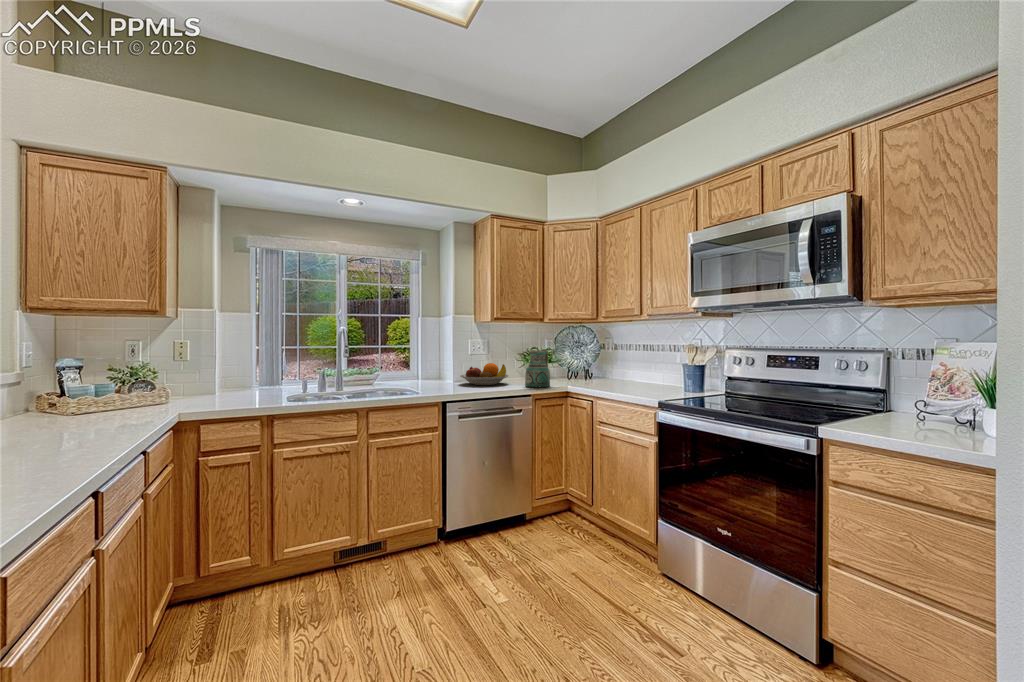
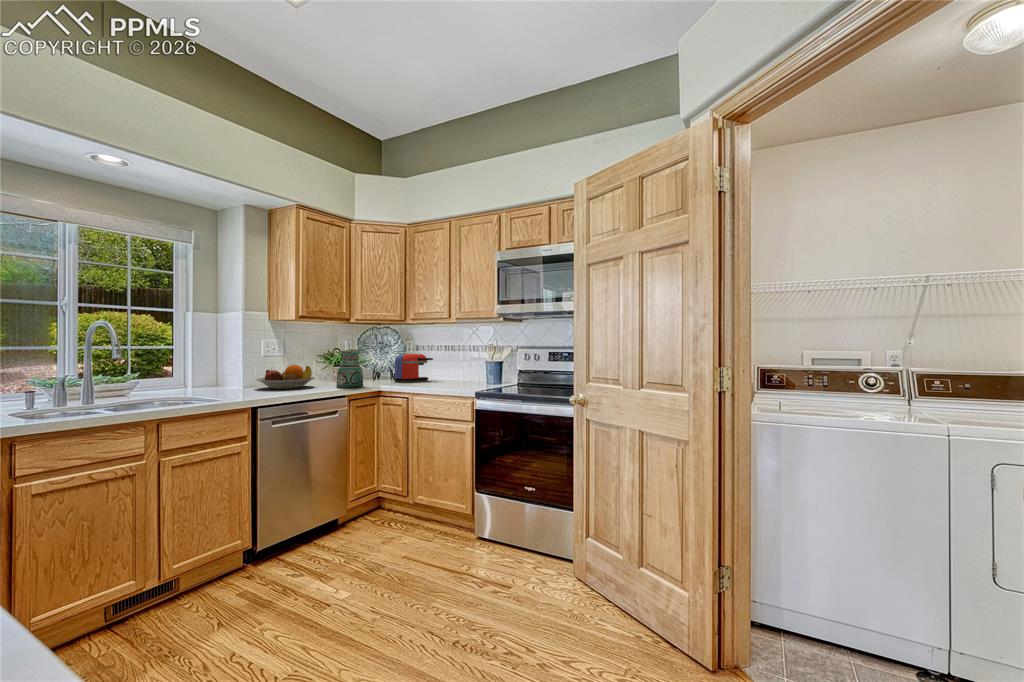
coffee maker: none [586,354,628,384] -> present [394,354,433,382]

